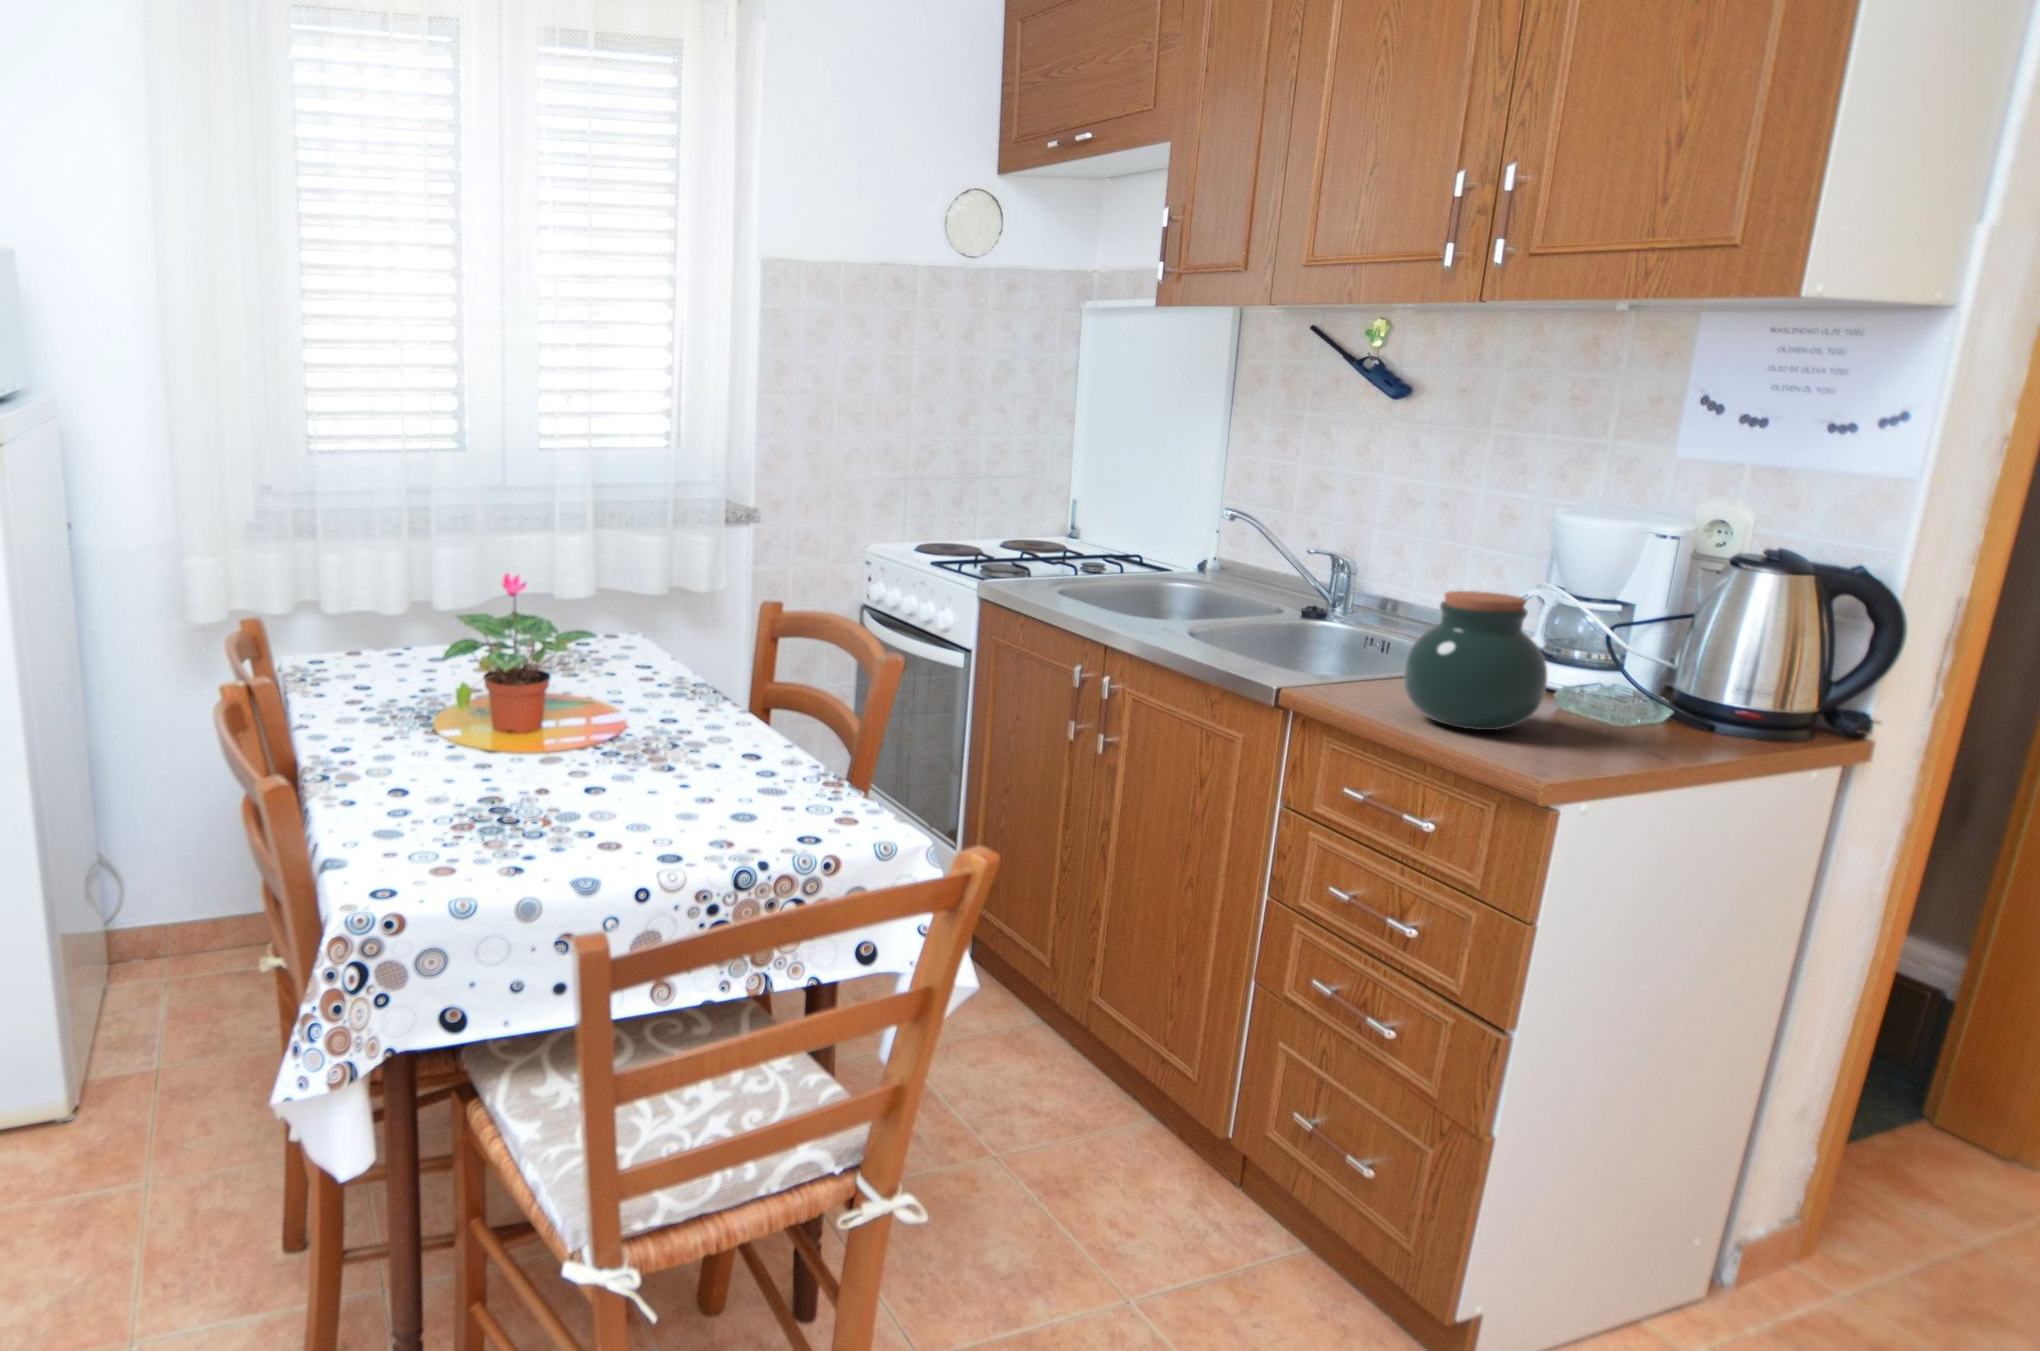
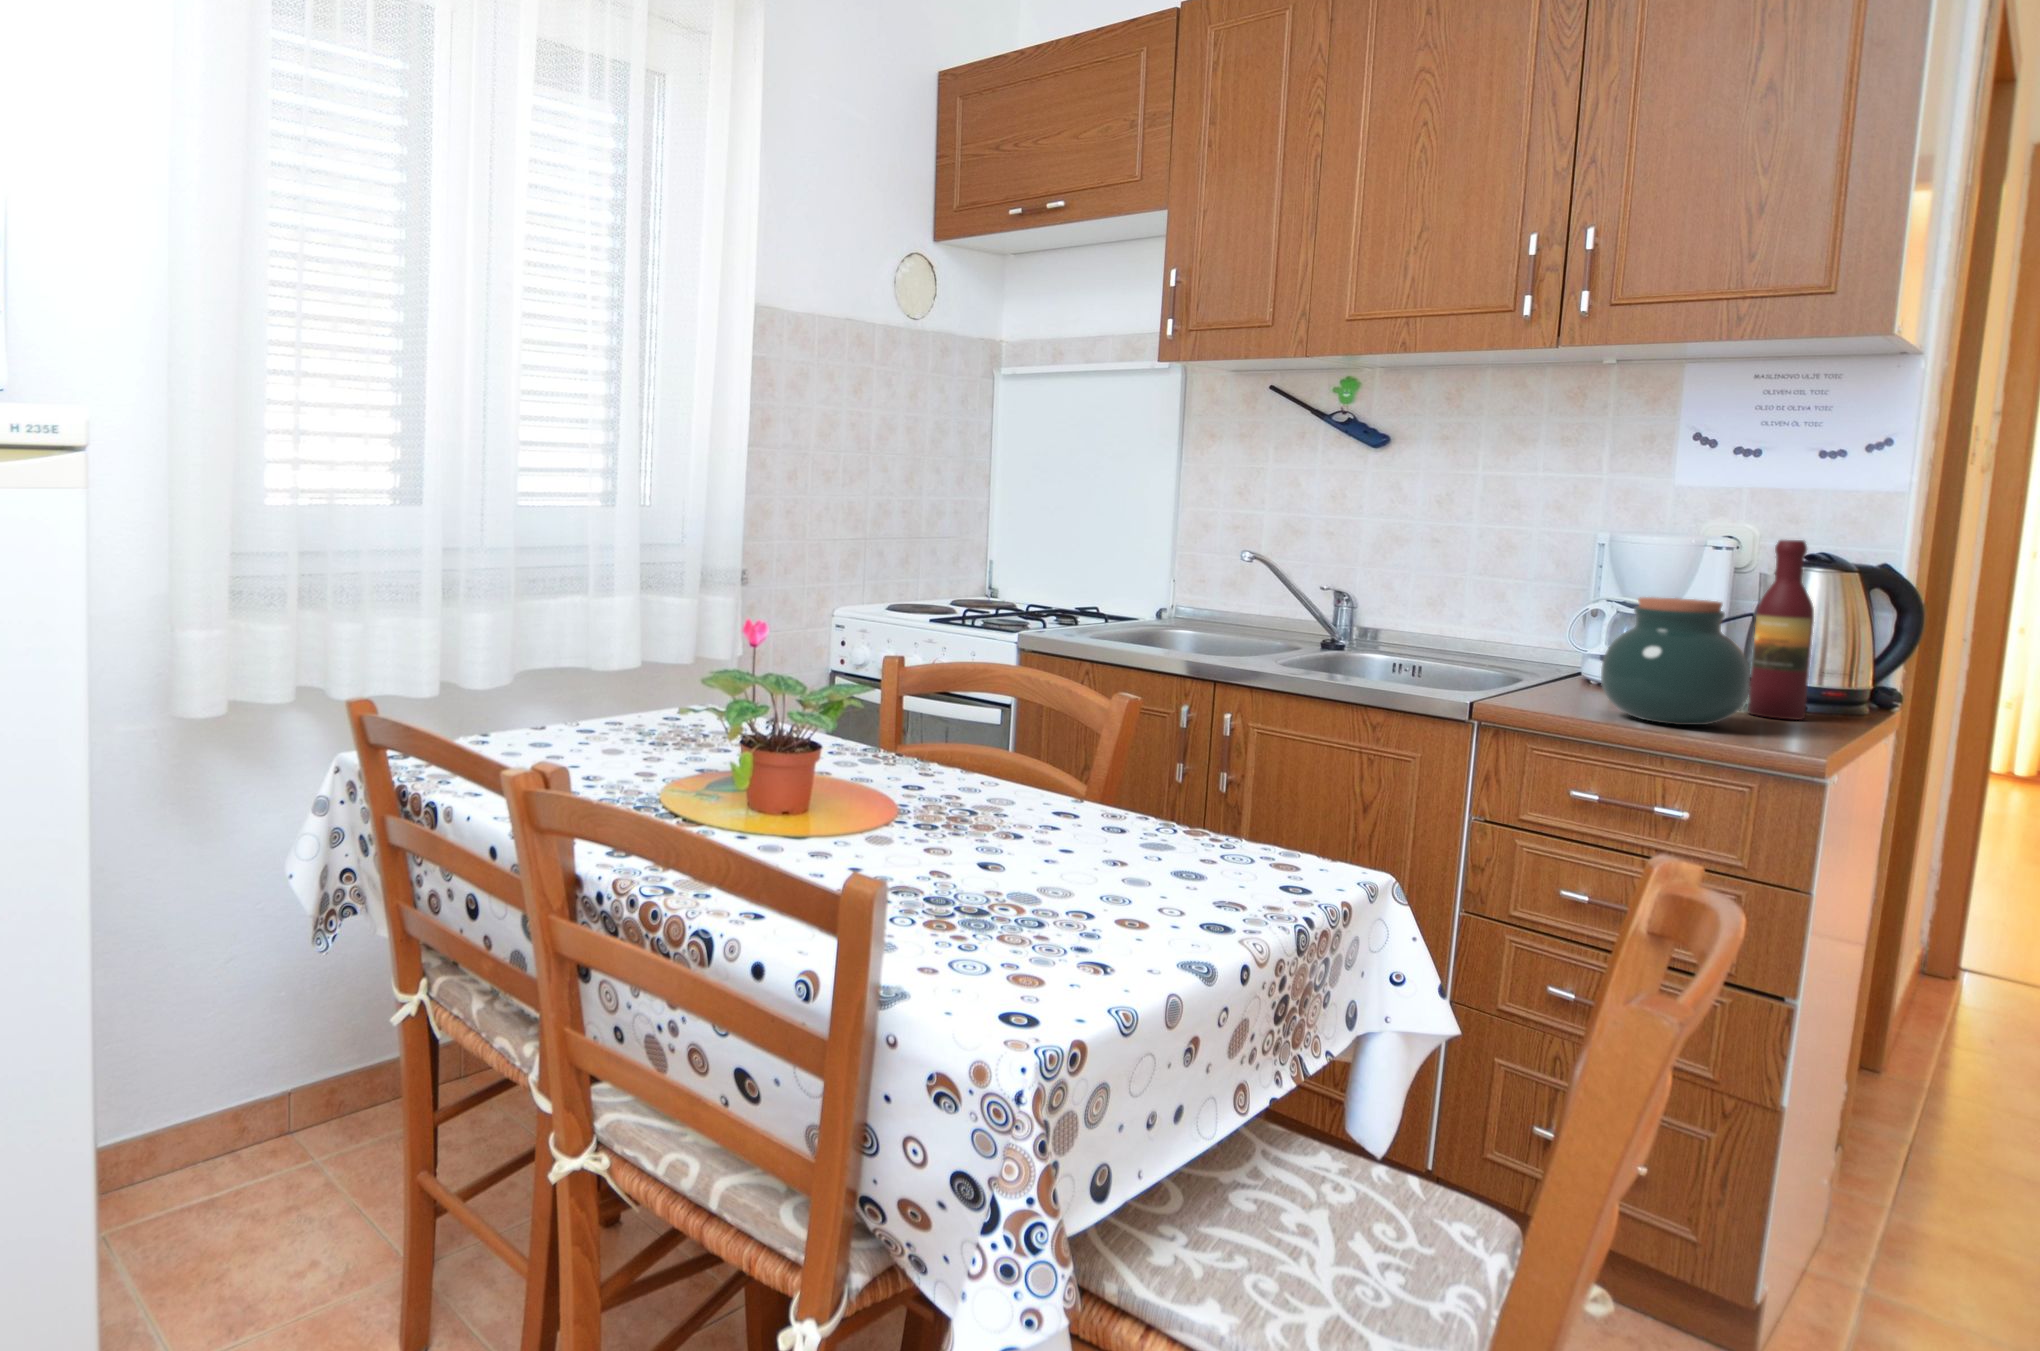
wine bottle: none [1611,532,1687,734] -> present [1748,540,1814,720]

